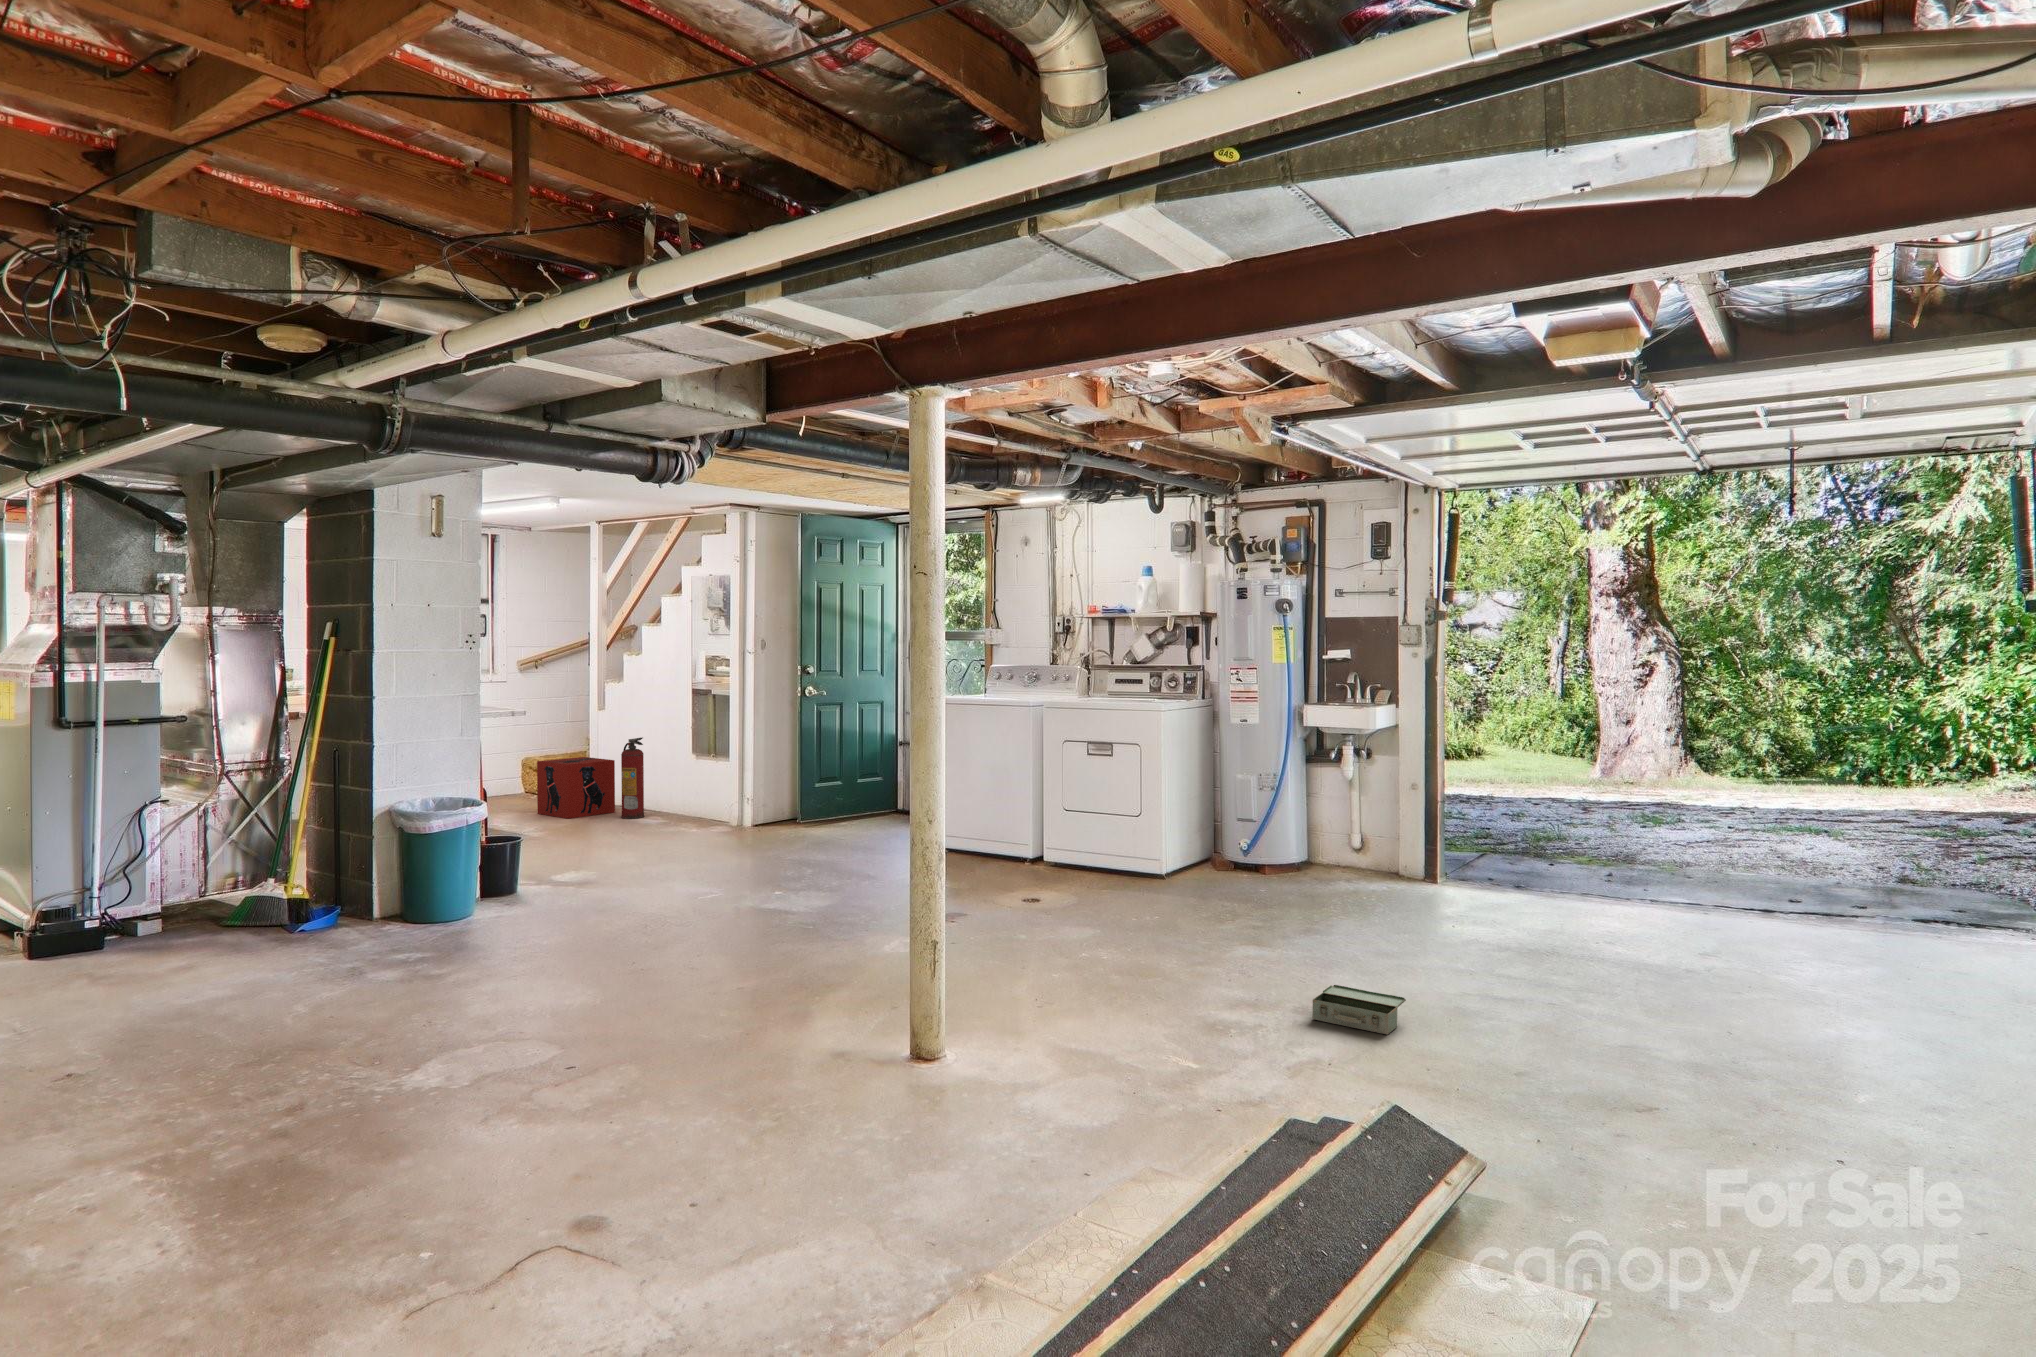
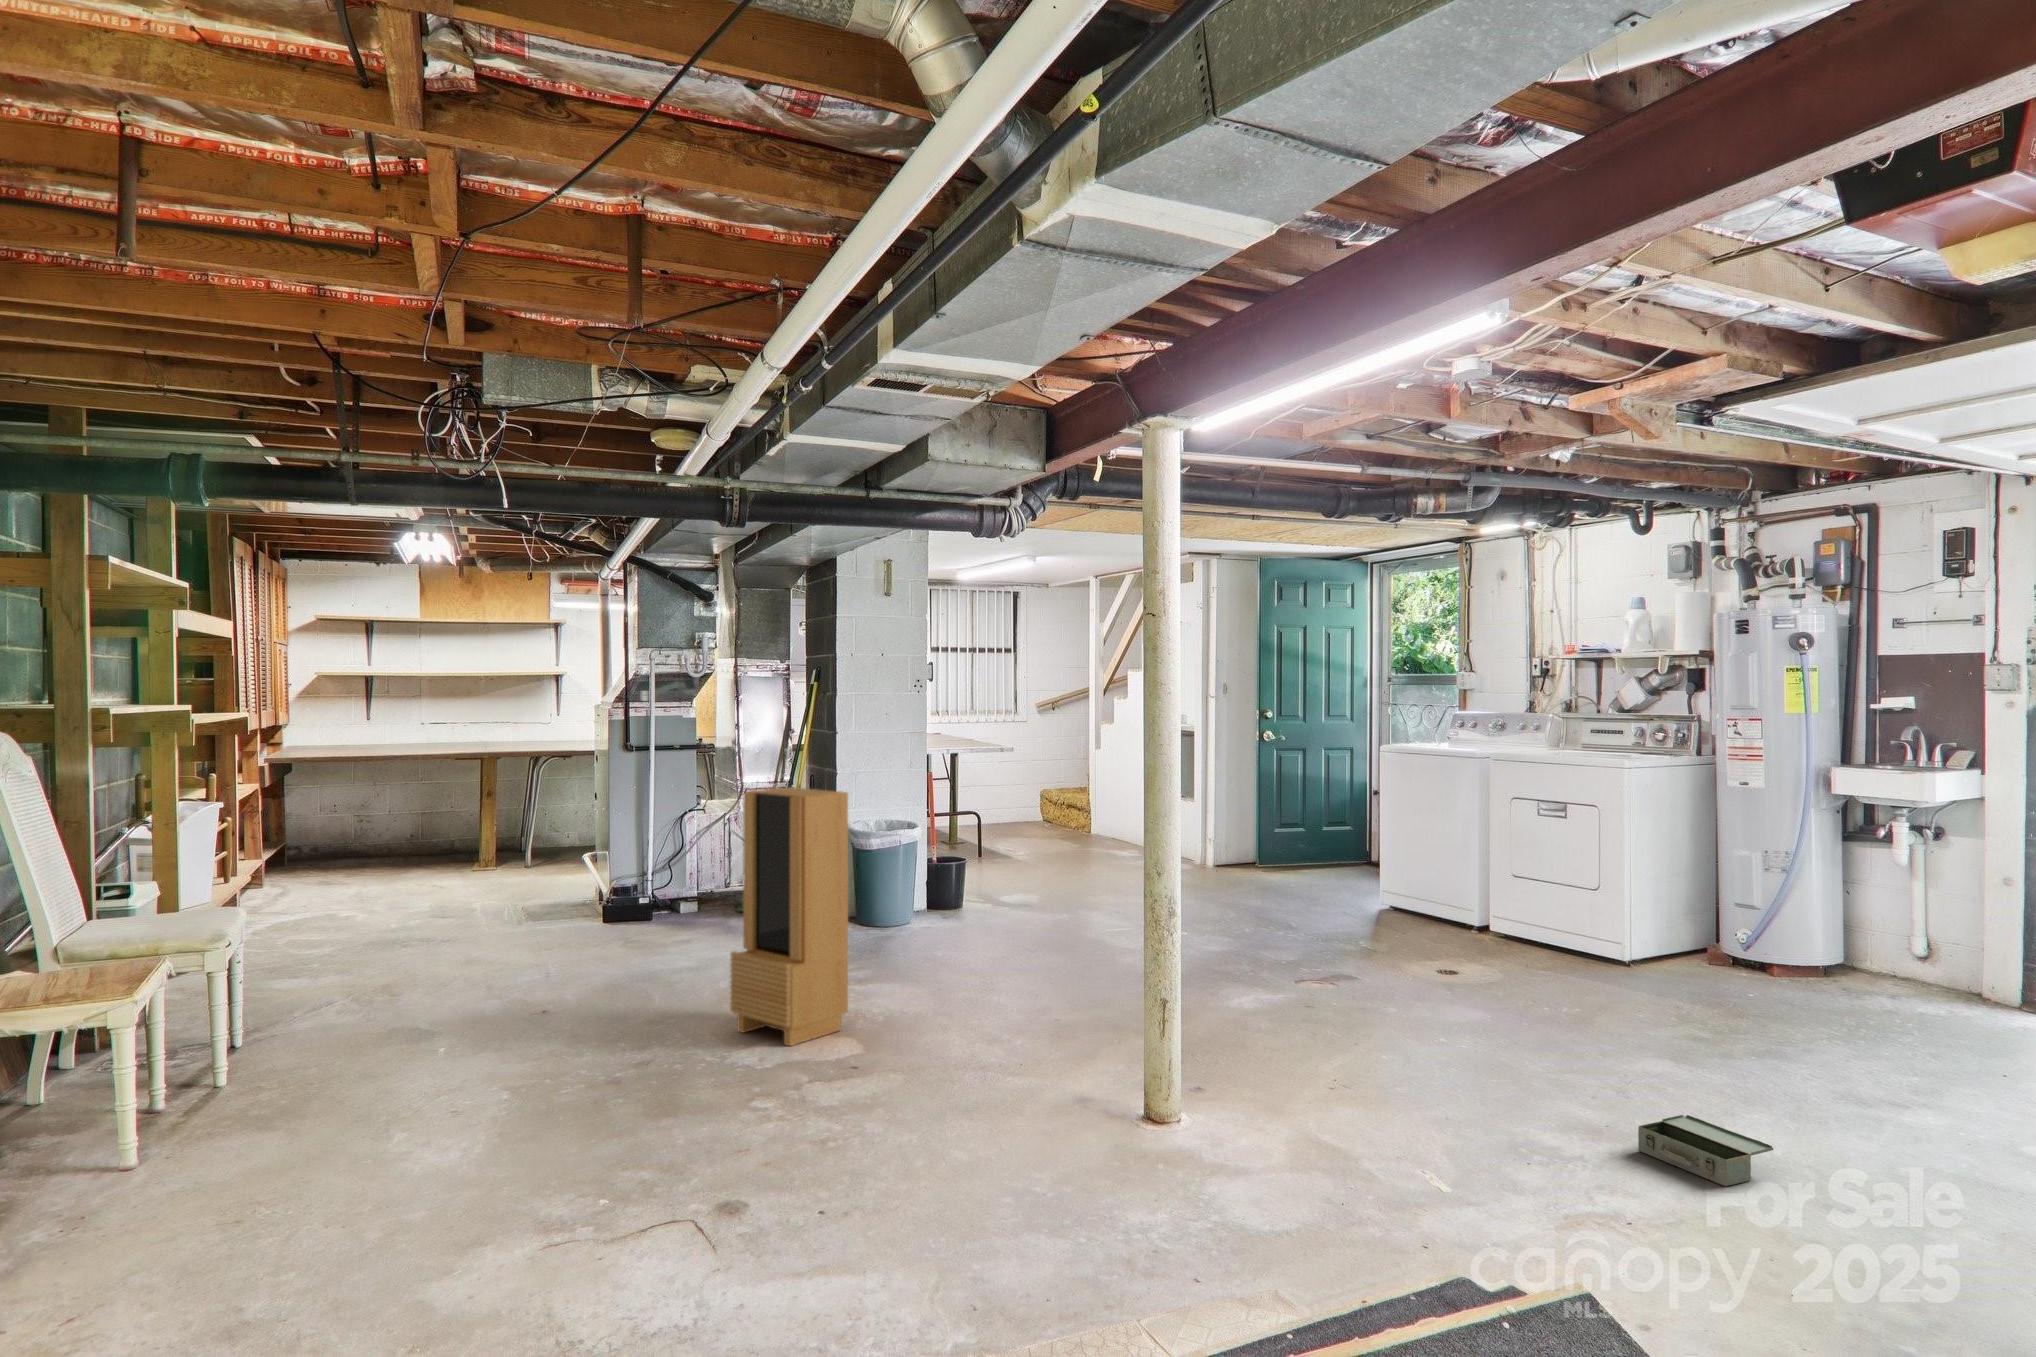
fire extinguisher: present [621,738,644,819] -> none [1099,778,1120,856]
storage box: present [537,757,615,819] -> none [1033,794,1099,851]
storage cabinet: none [372,765,525,1070] -> present [730,787,848,1046]

